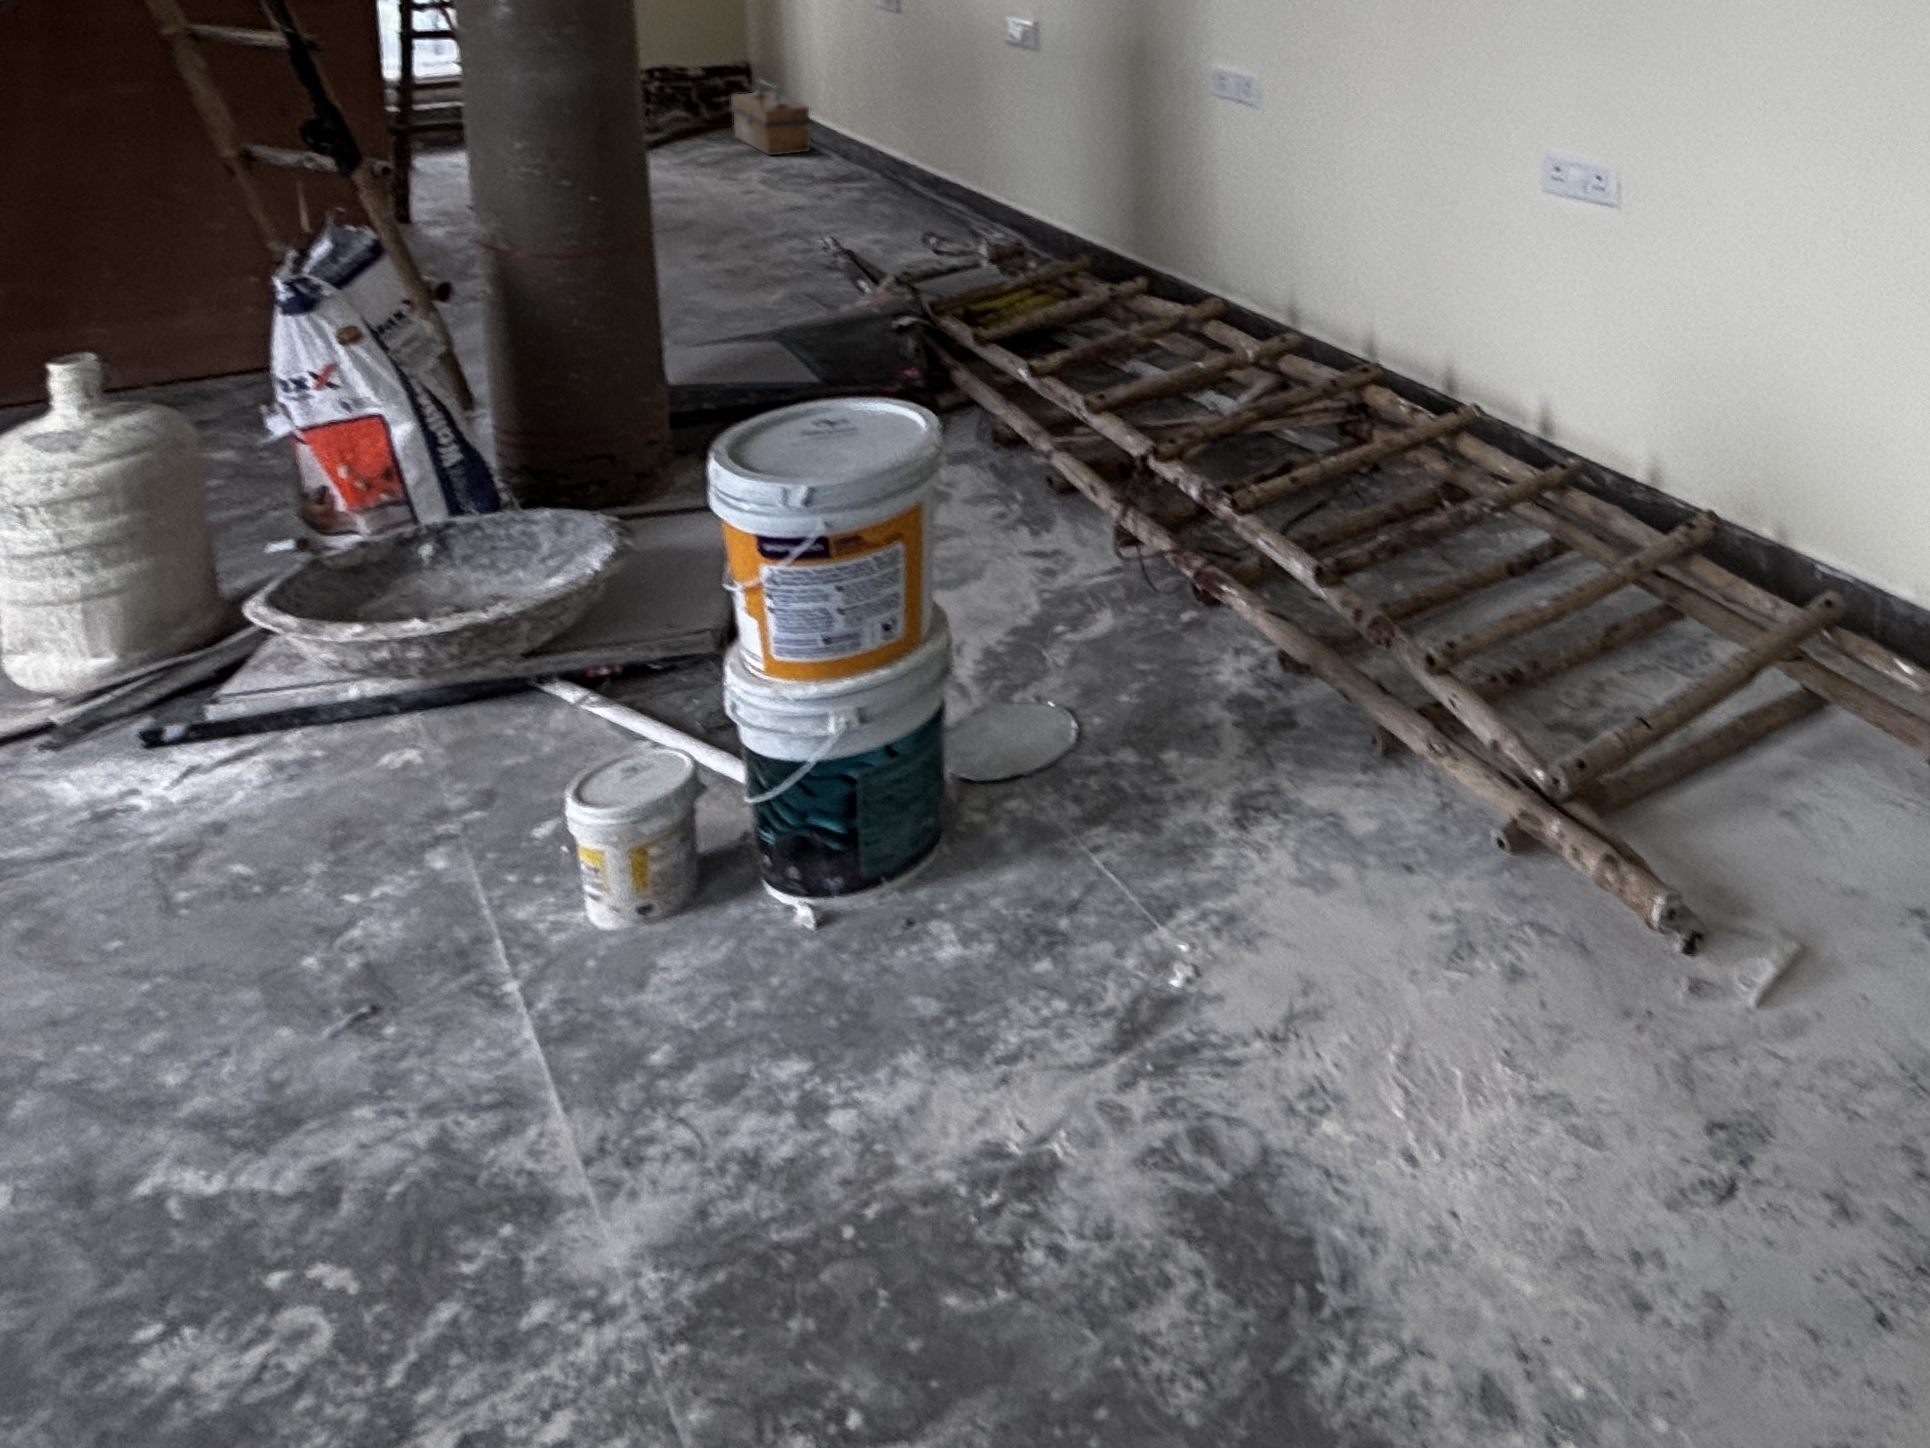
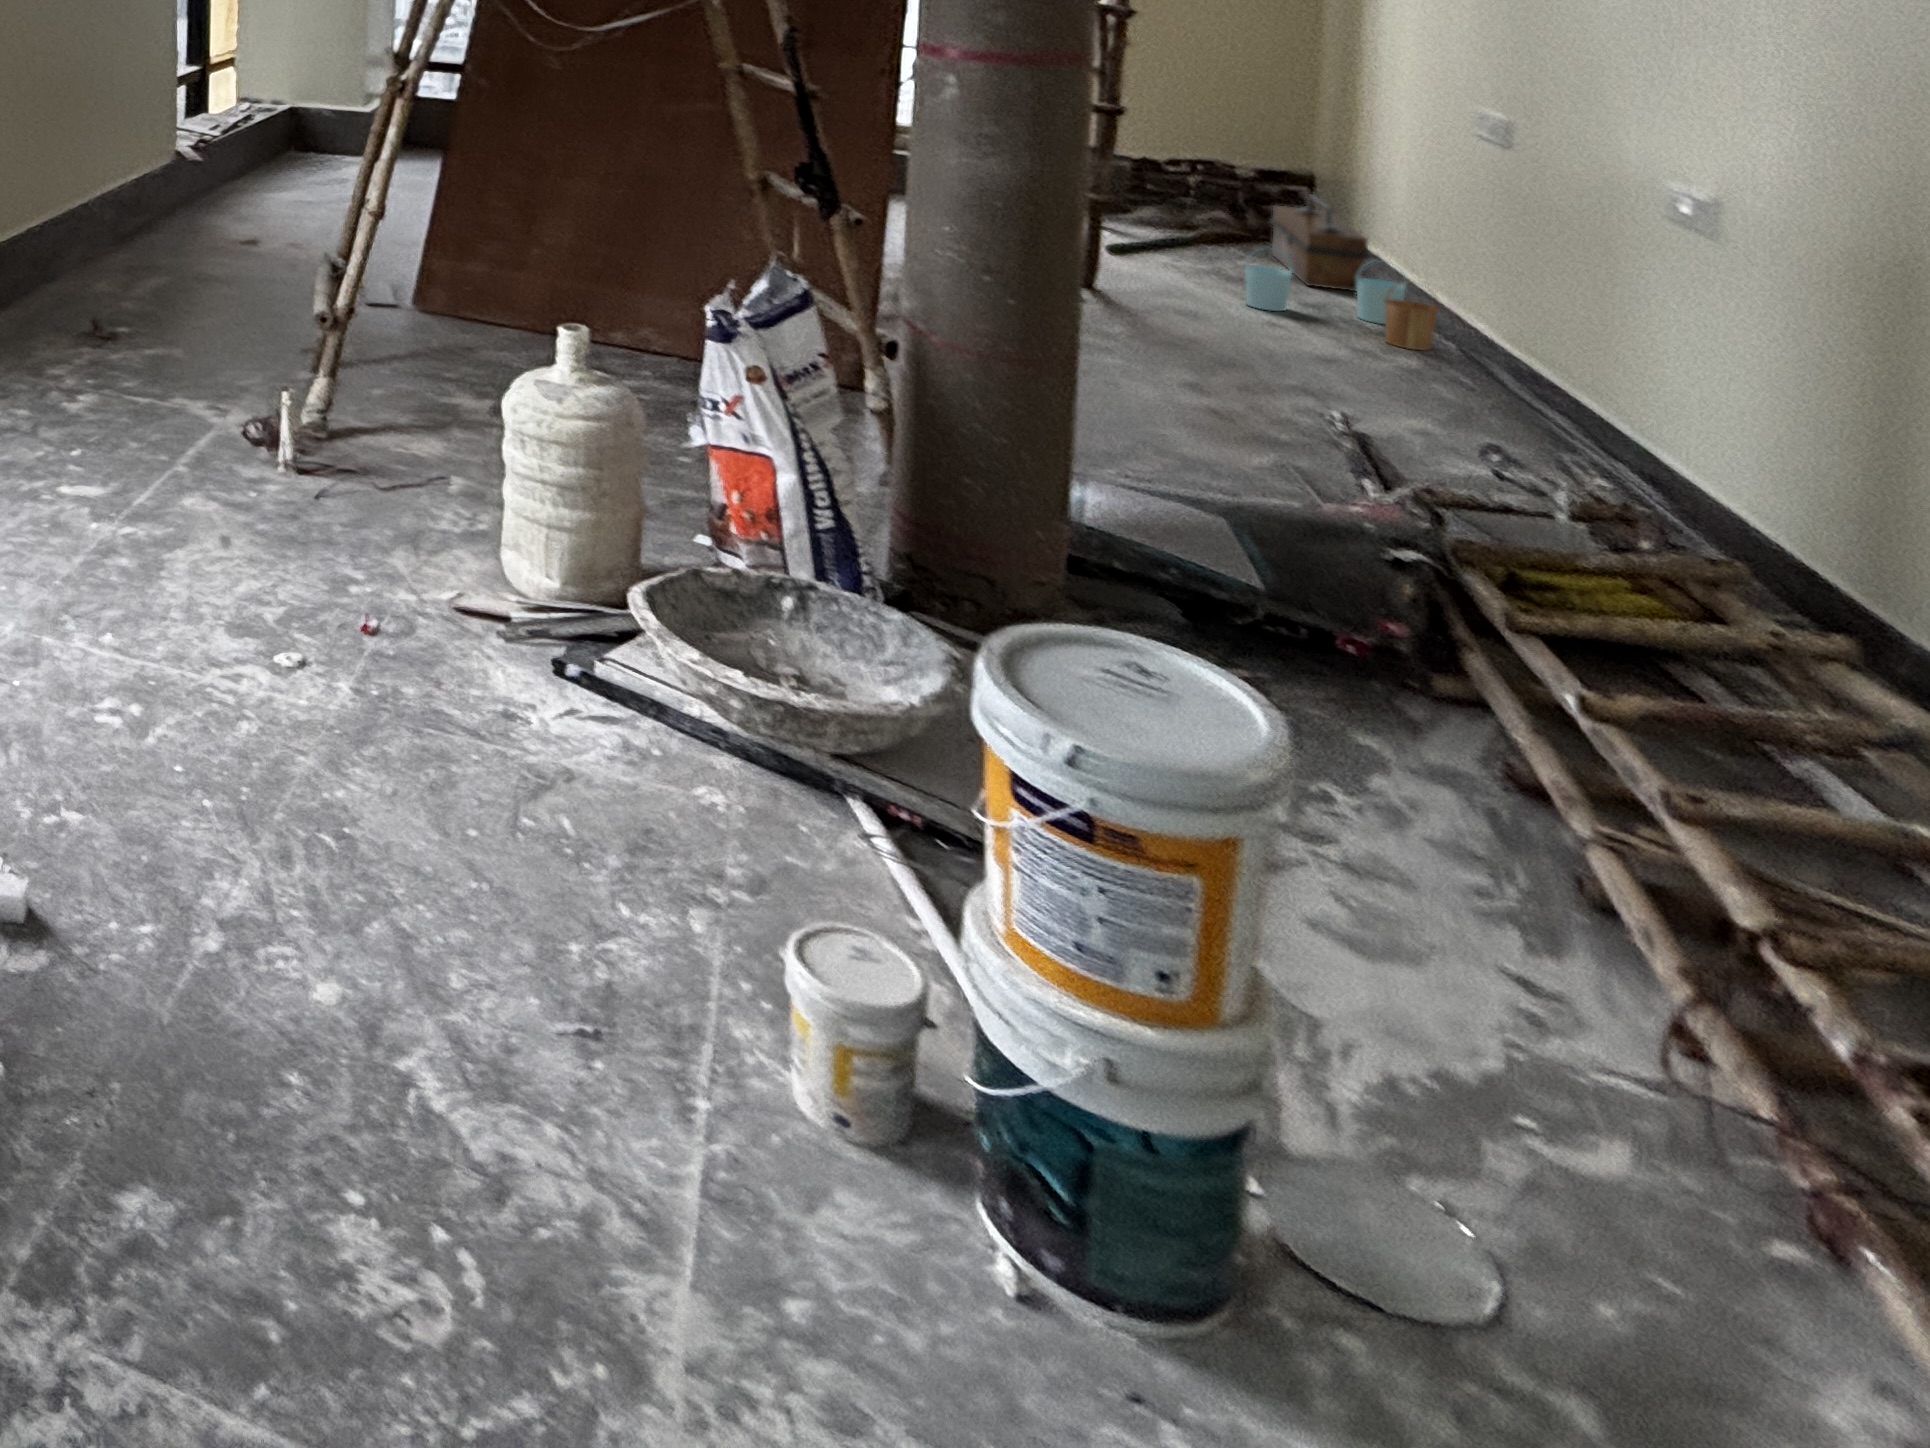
bucket: none [723,120,870,185] -> present [1245,249,1438,350]

